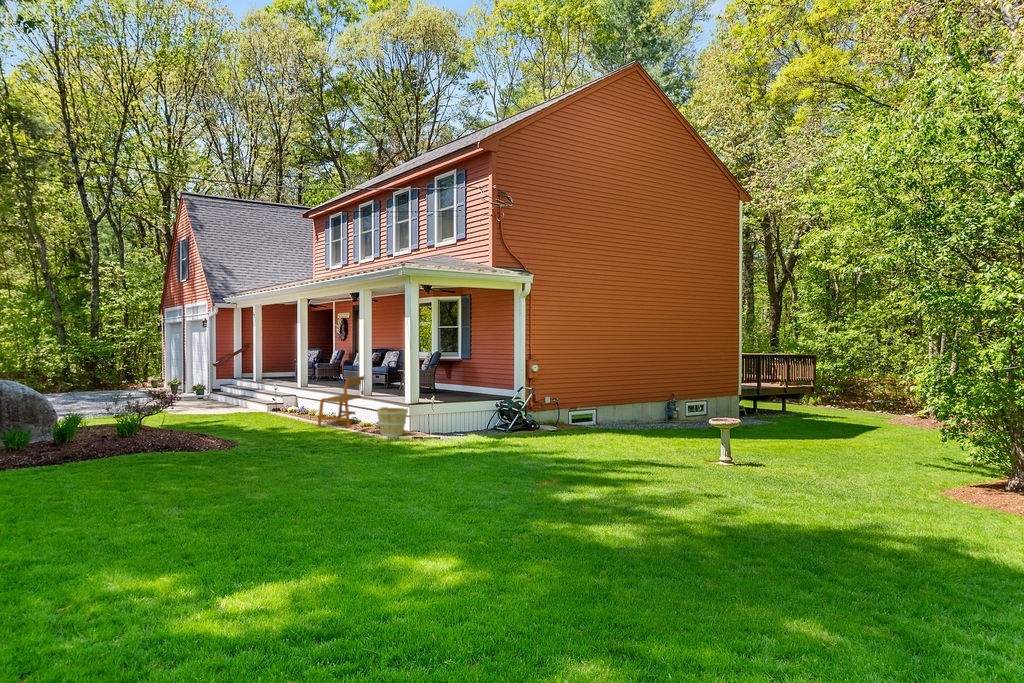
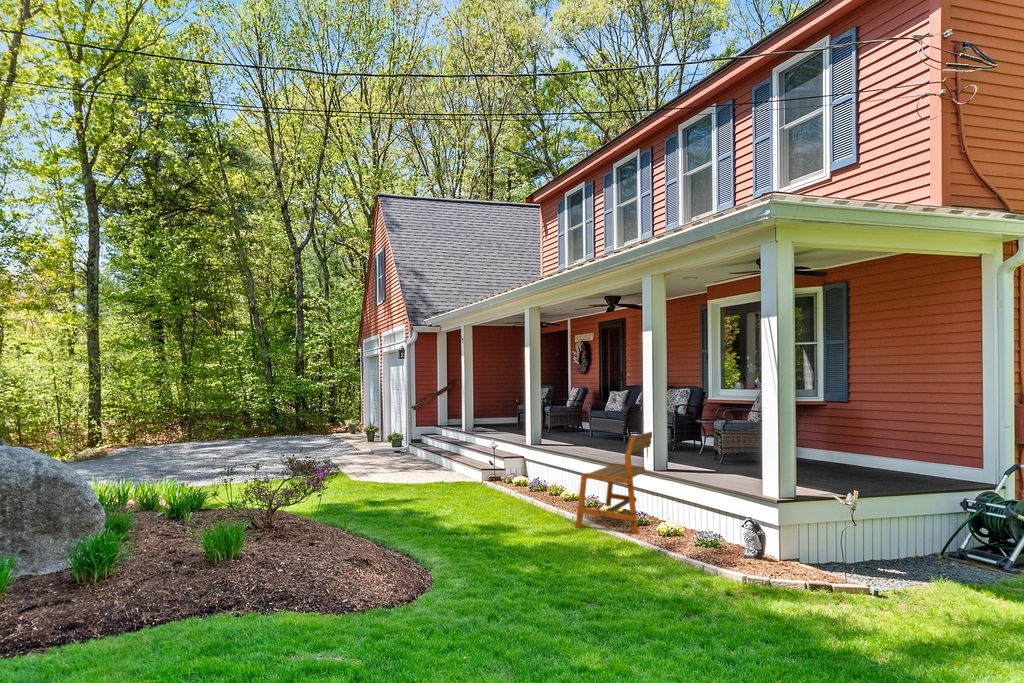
wooden bucket: present [377,407,408,437] -> none [706,500,777,570]

